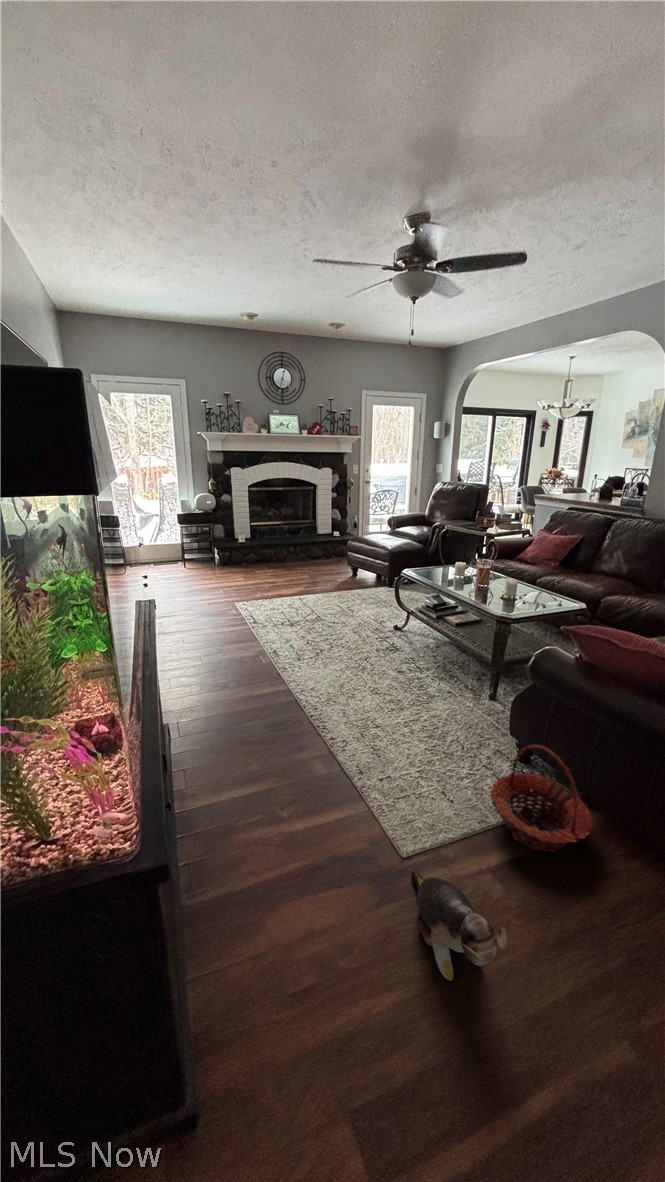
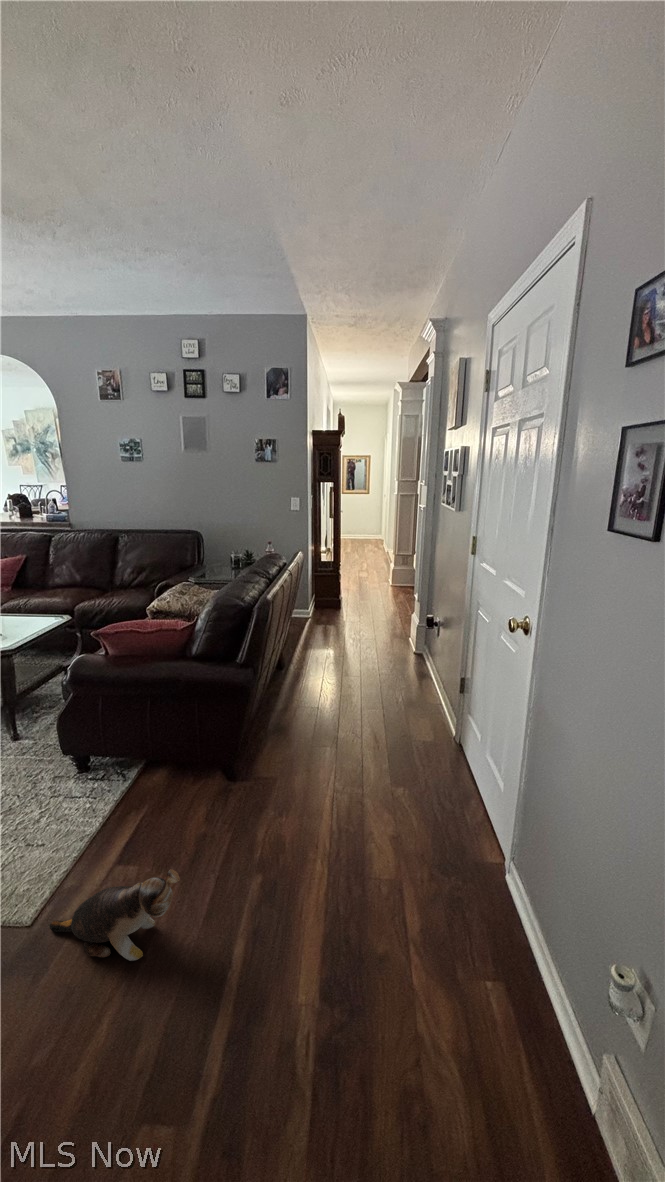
basket: present [490,745,593,852] -> none [78,737,169,829]

